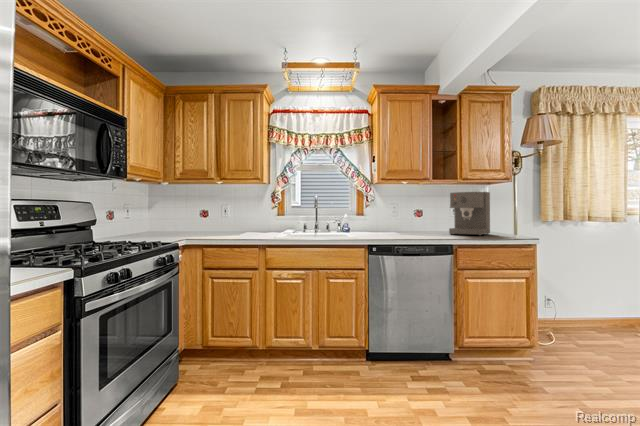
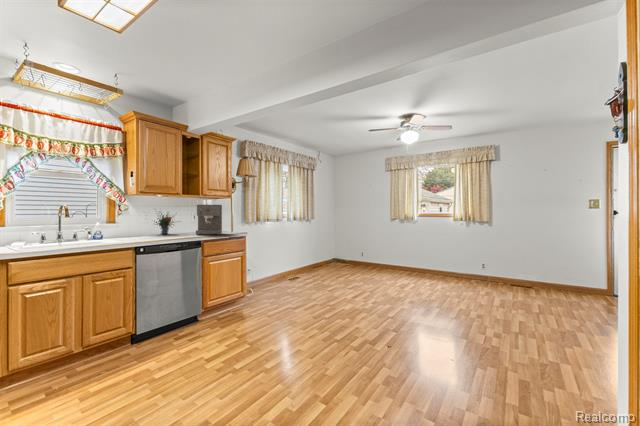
potted plant: none [394,196,436,232] -> present [156,213,173,234]

